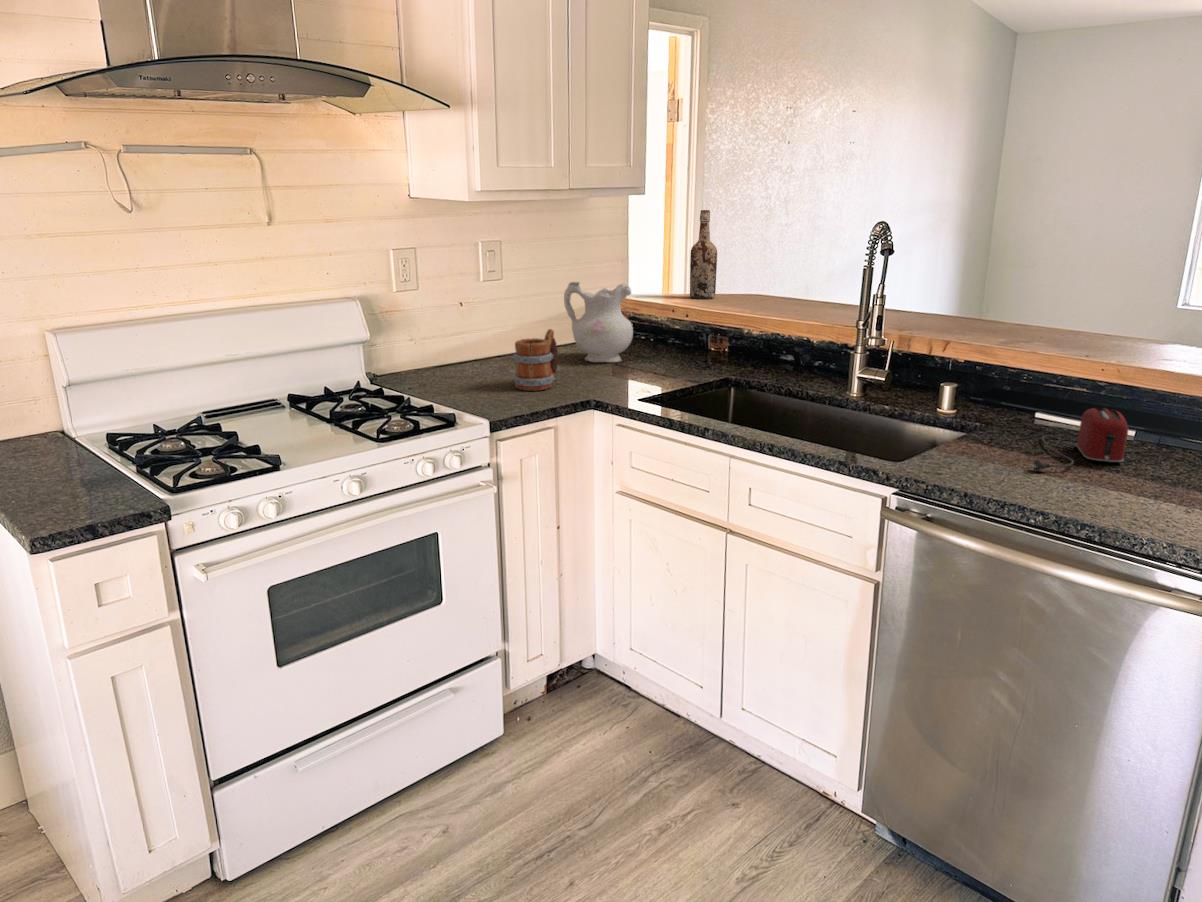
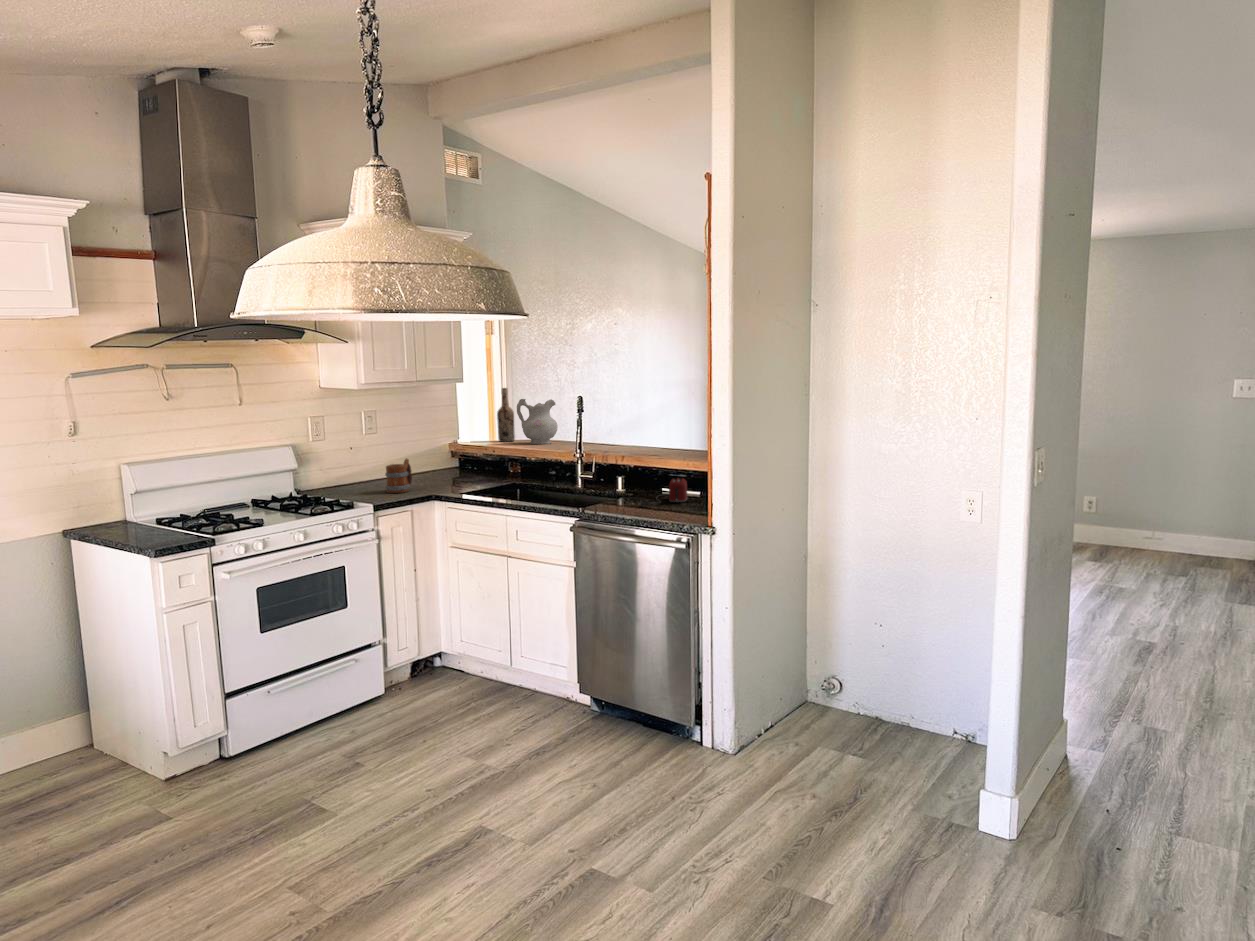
ceramic pitcher: present [564,282,633,362] -> present [517,399,558,444]

